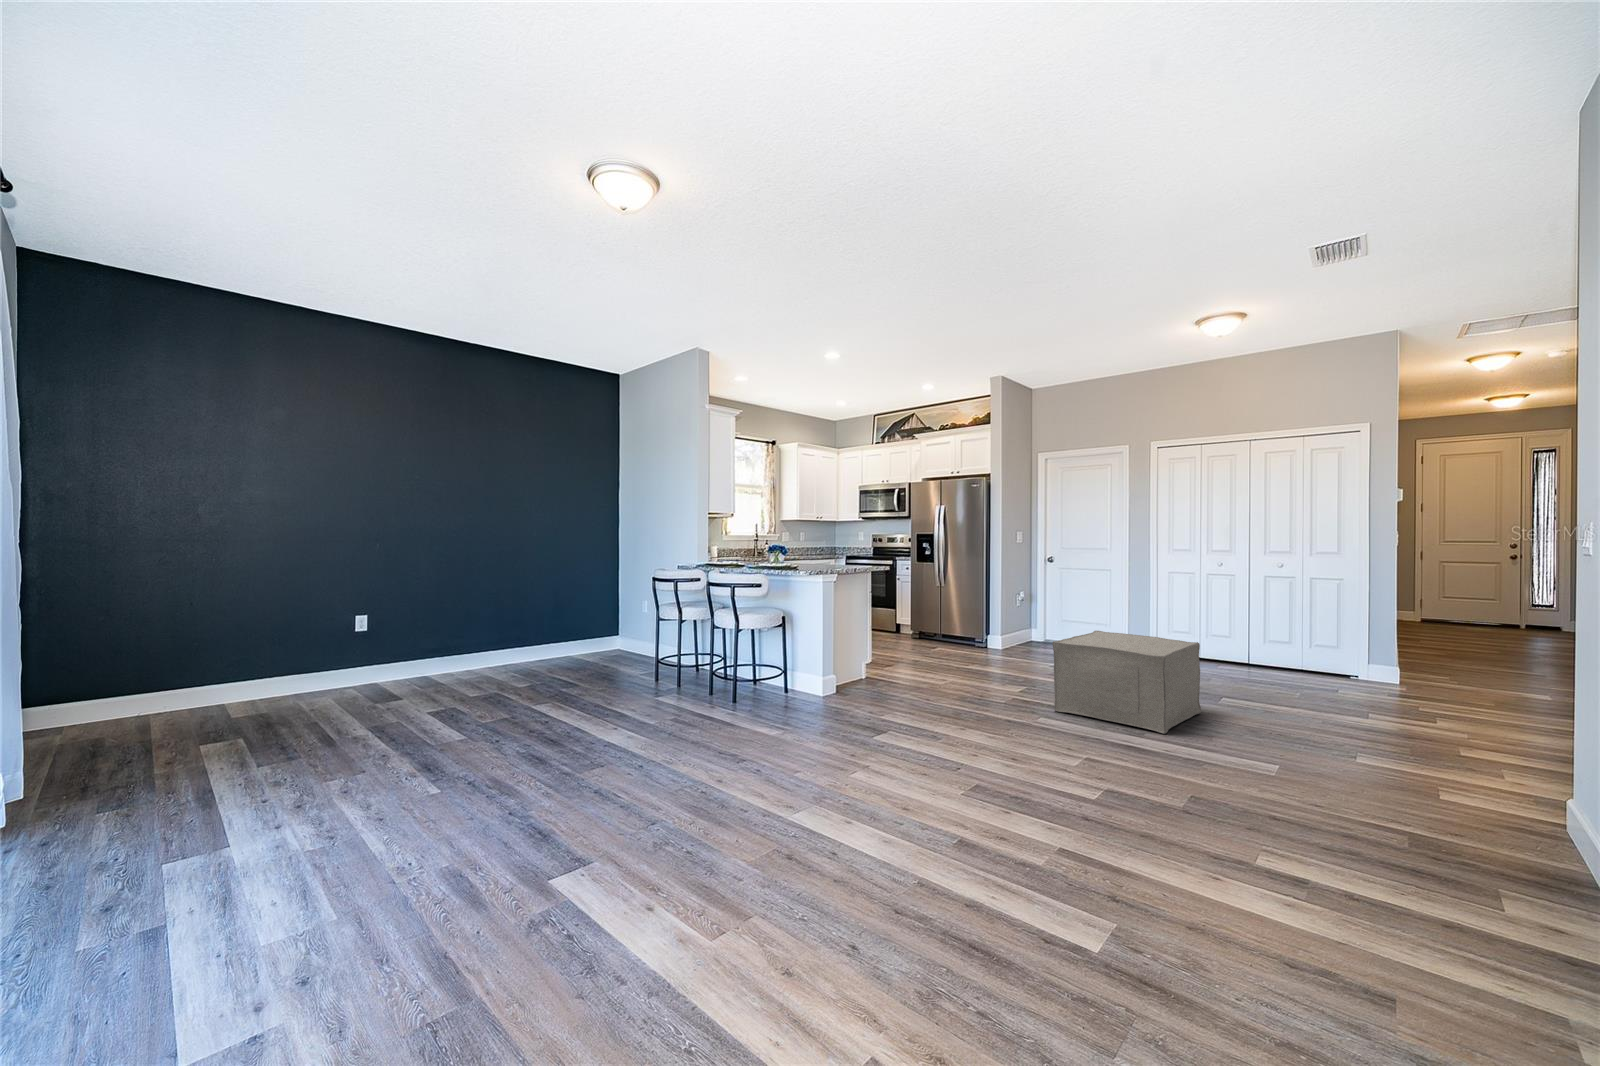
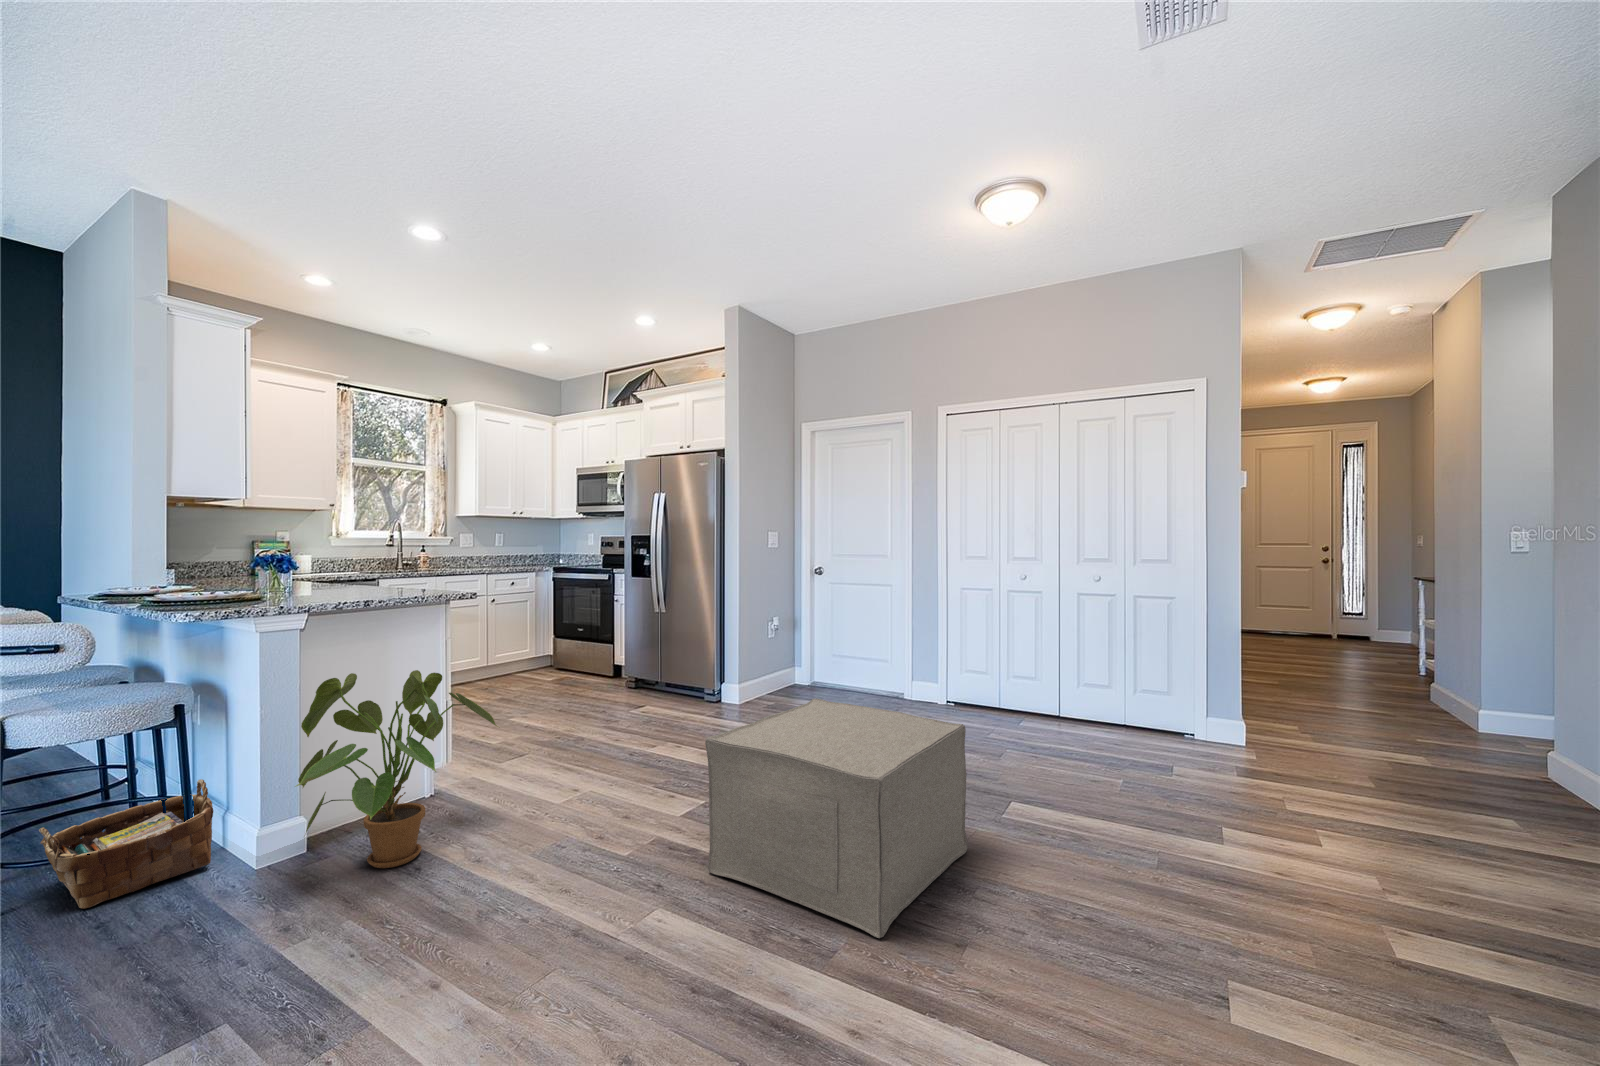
house plant: none [831,606,916,700] -> present [295,670,498,868]
woven basket: none [741,654,799,703] -> present [39,779,213,908]

